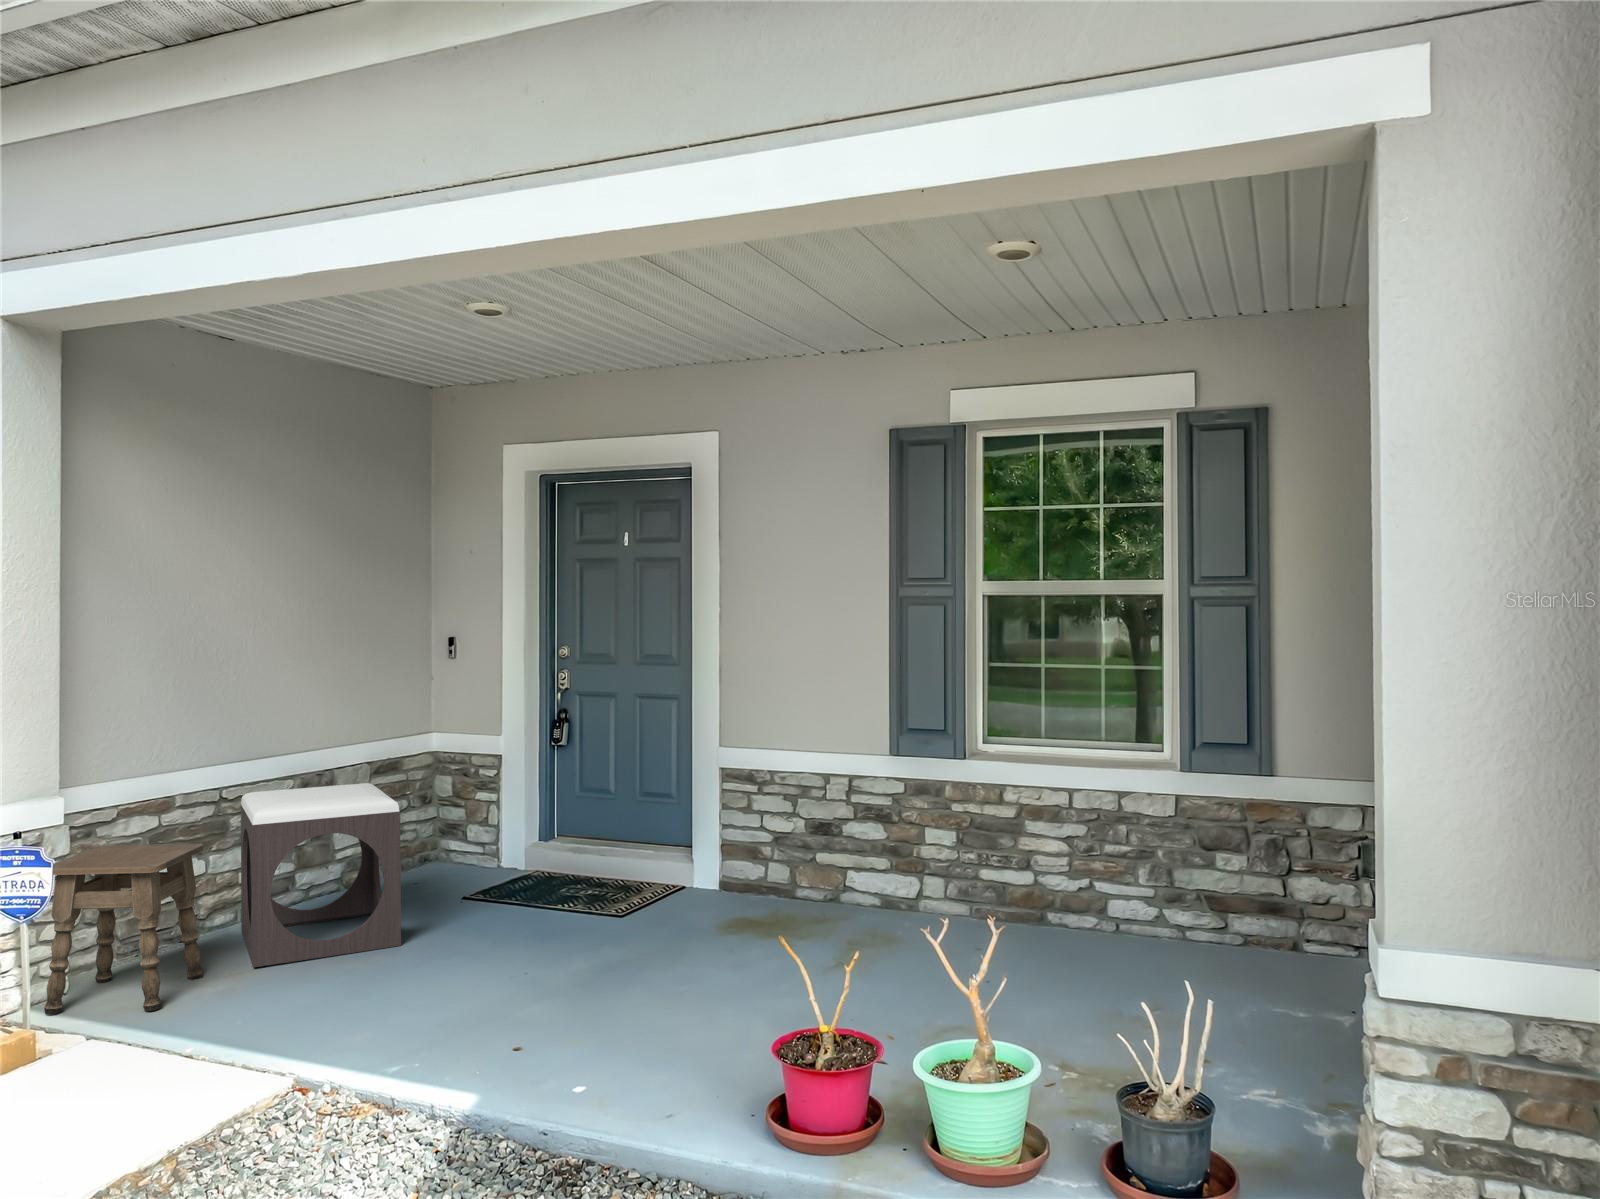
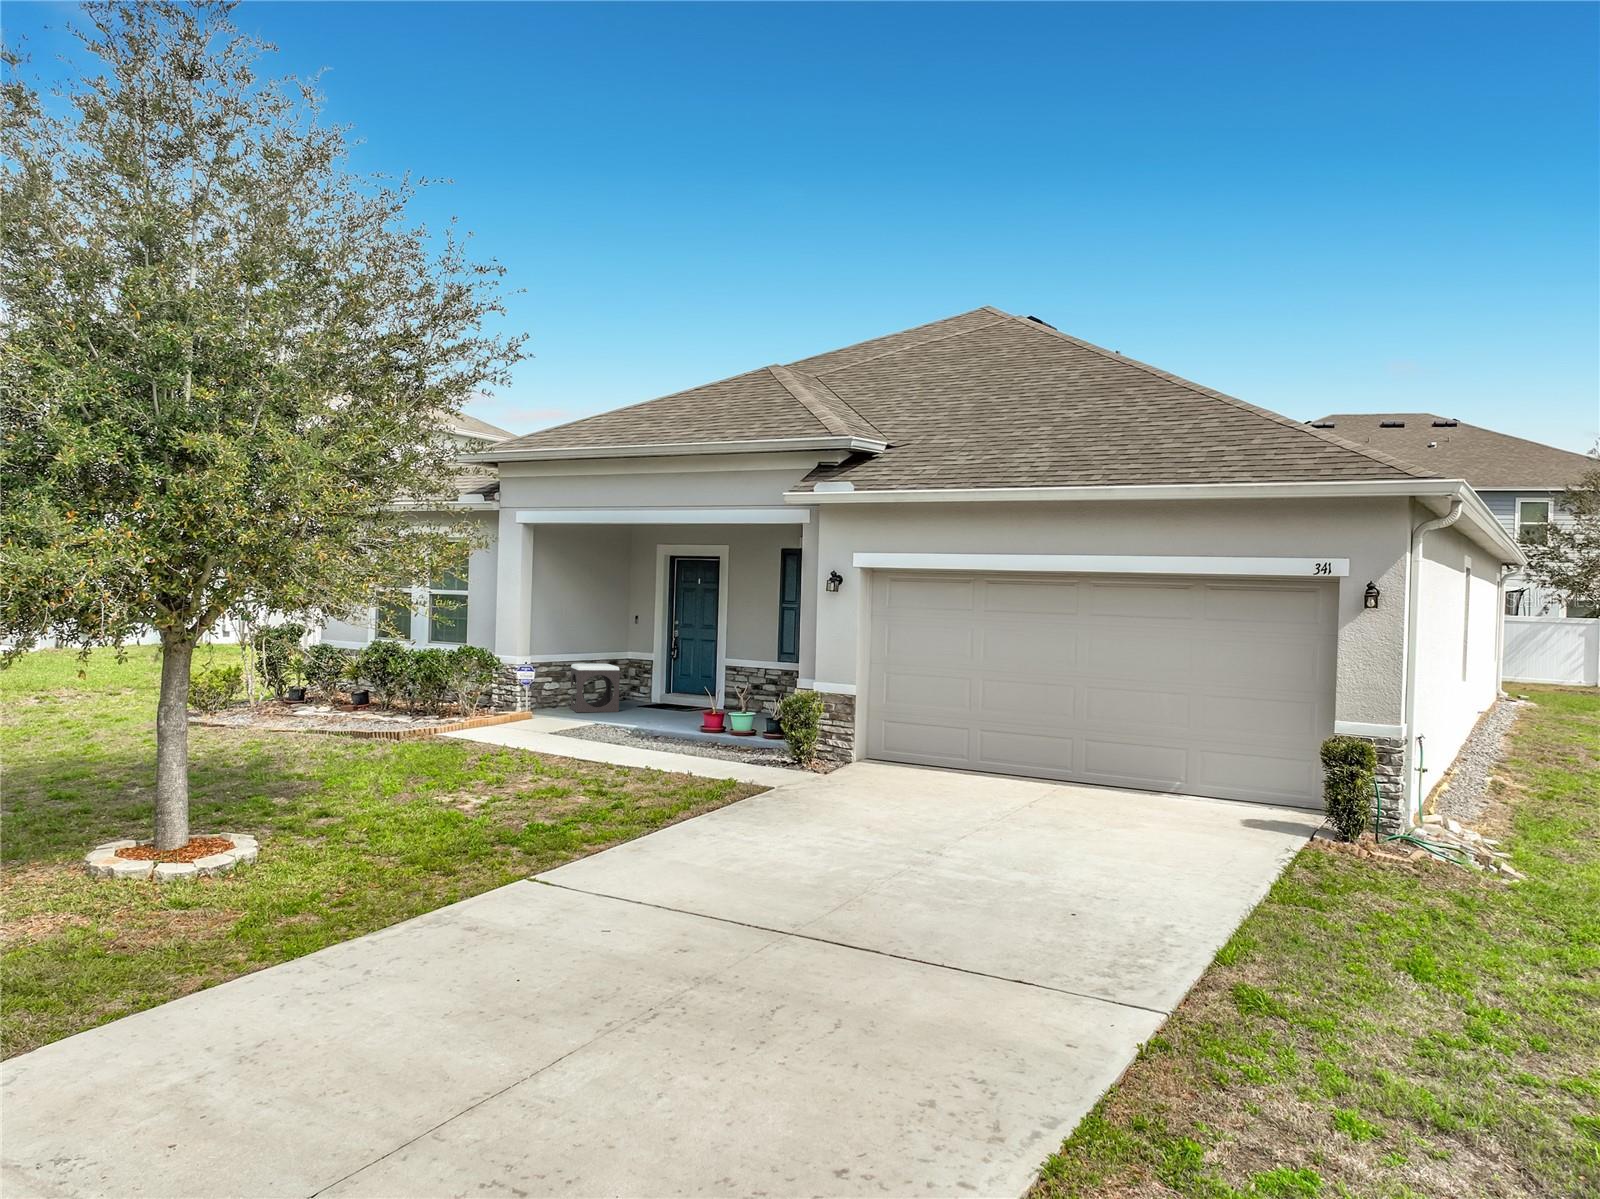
side table: present [44,844,203,1014] -> none [525,674,565,716]

